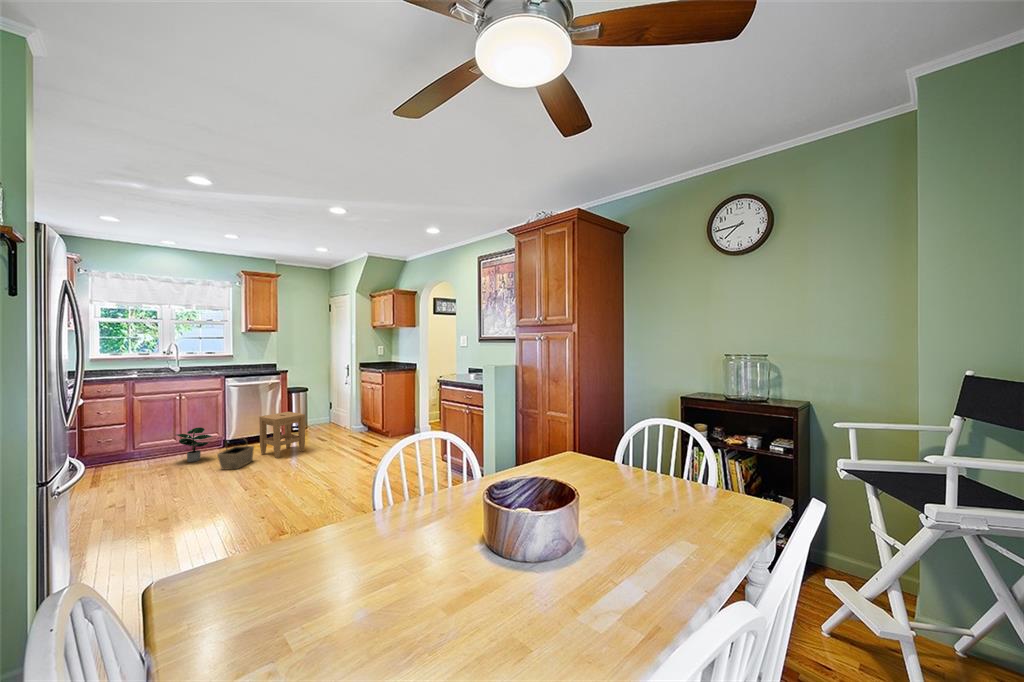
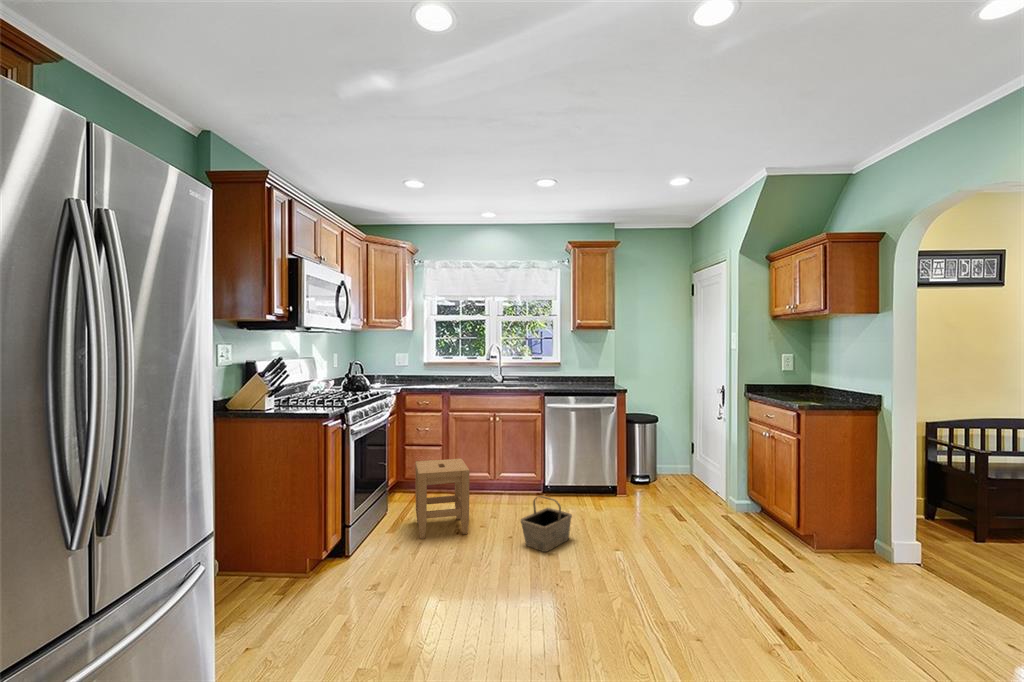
stool: present [259,412,305,458] -> present [415,459,470,539]
potted plant: present [177,427,212,462] -> none [481,465,523,516]

